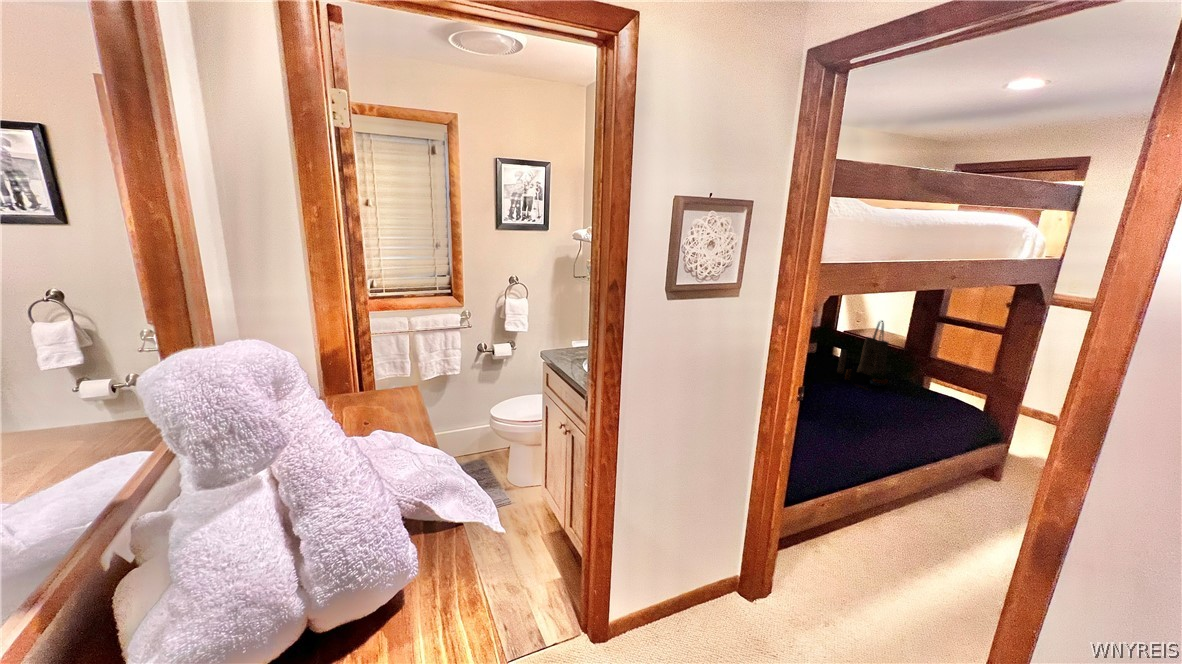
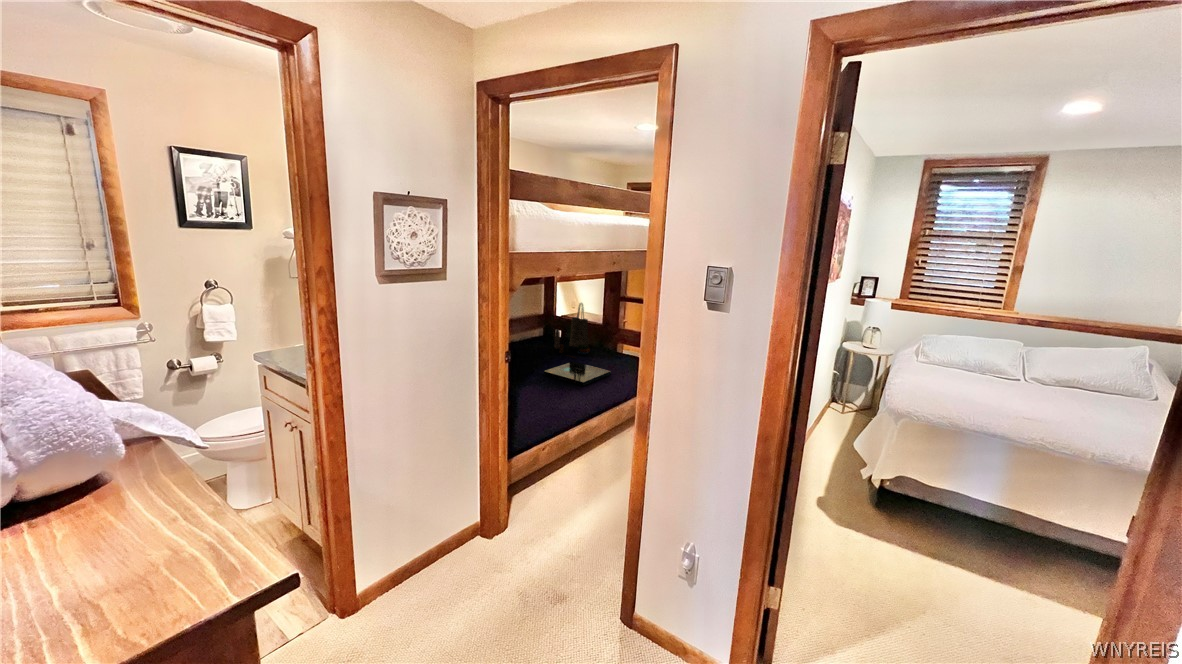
board game: none [826,394,923,431] -> present [544,361,611,386]

